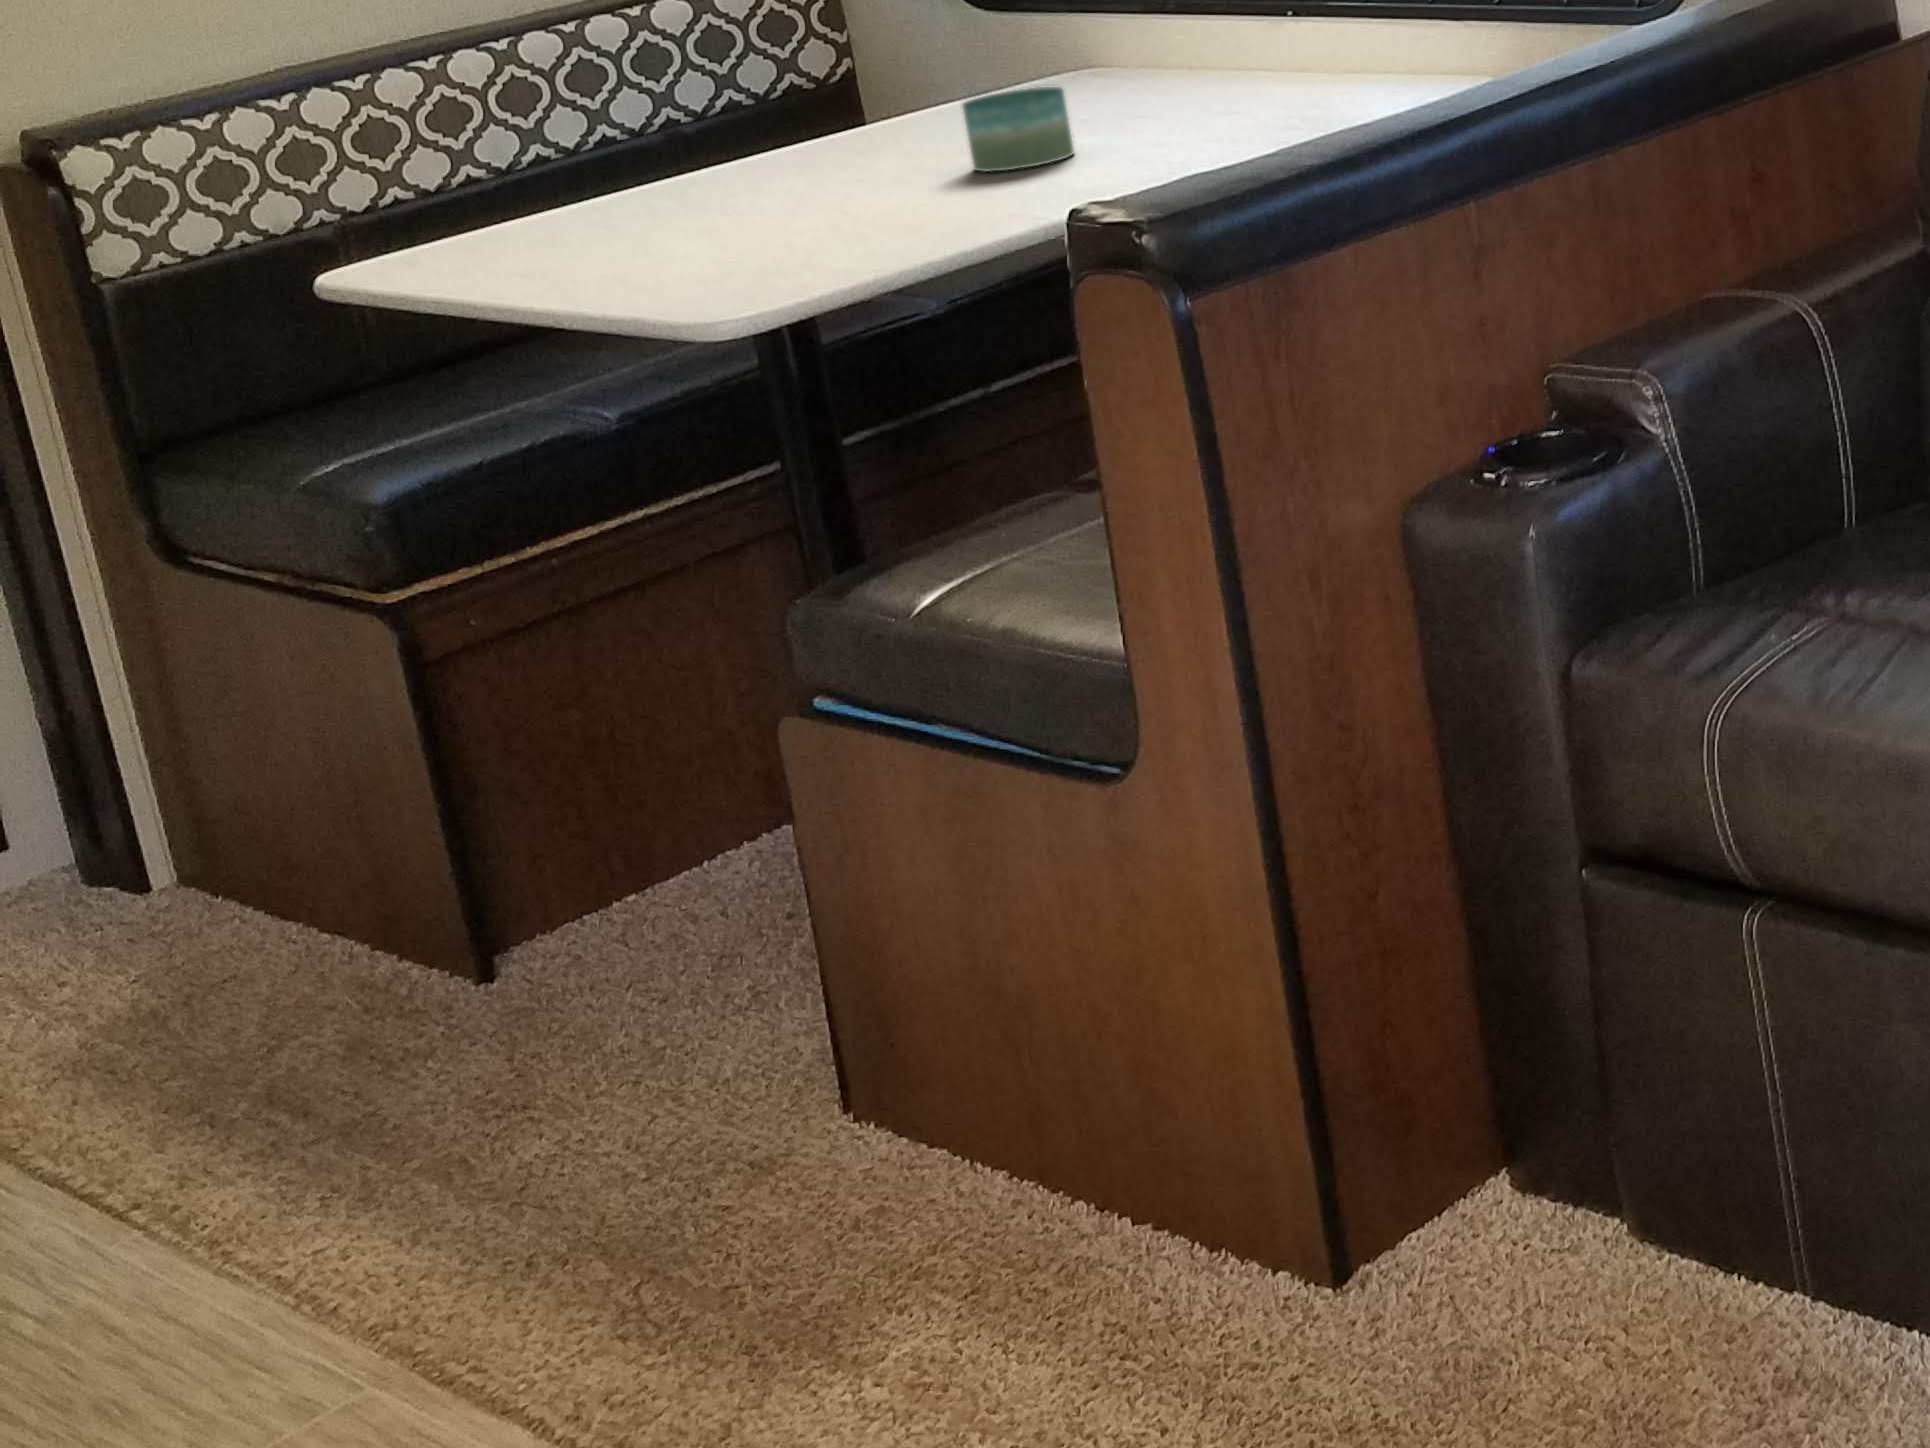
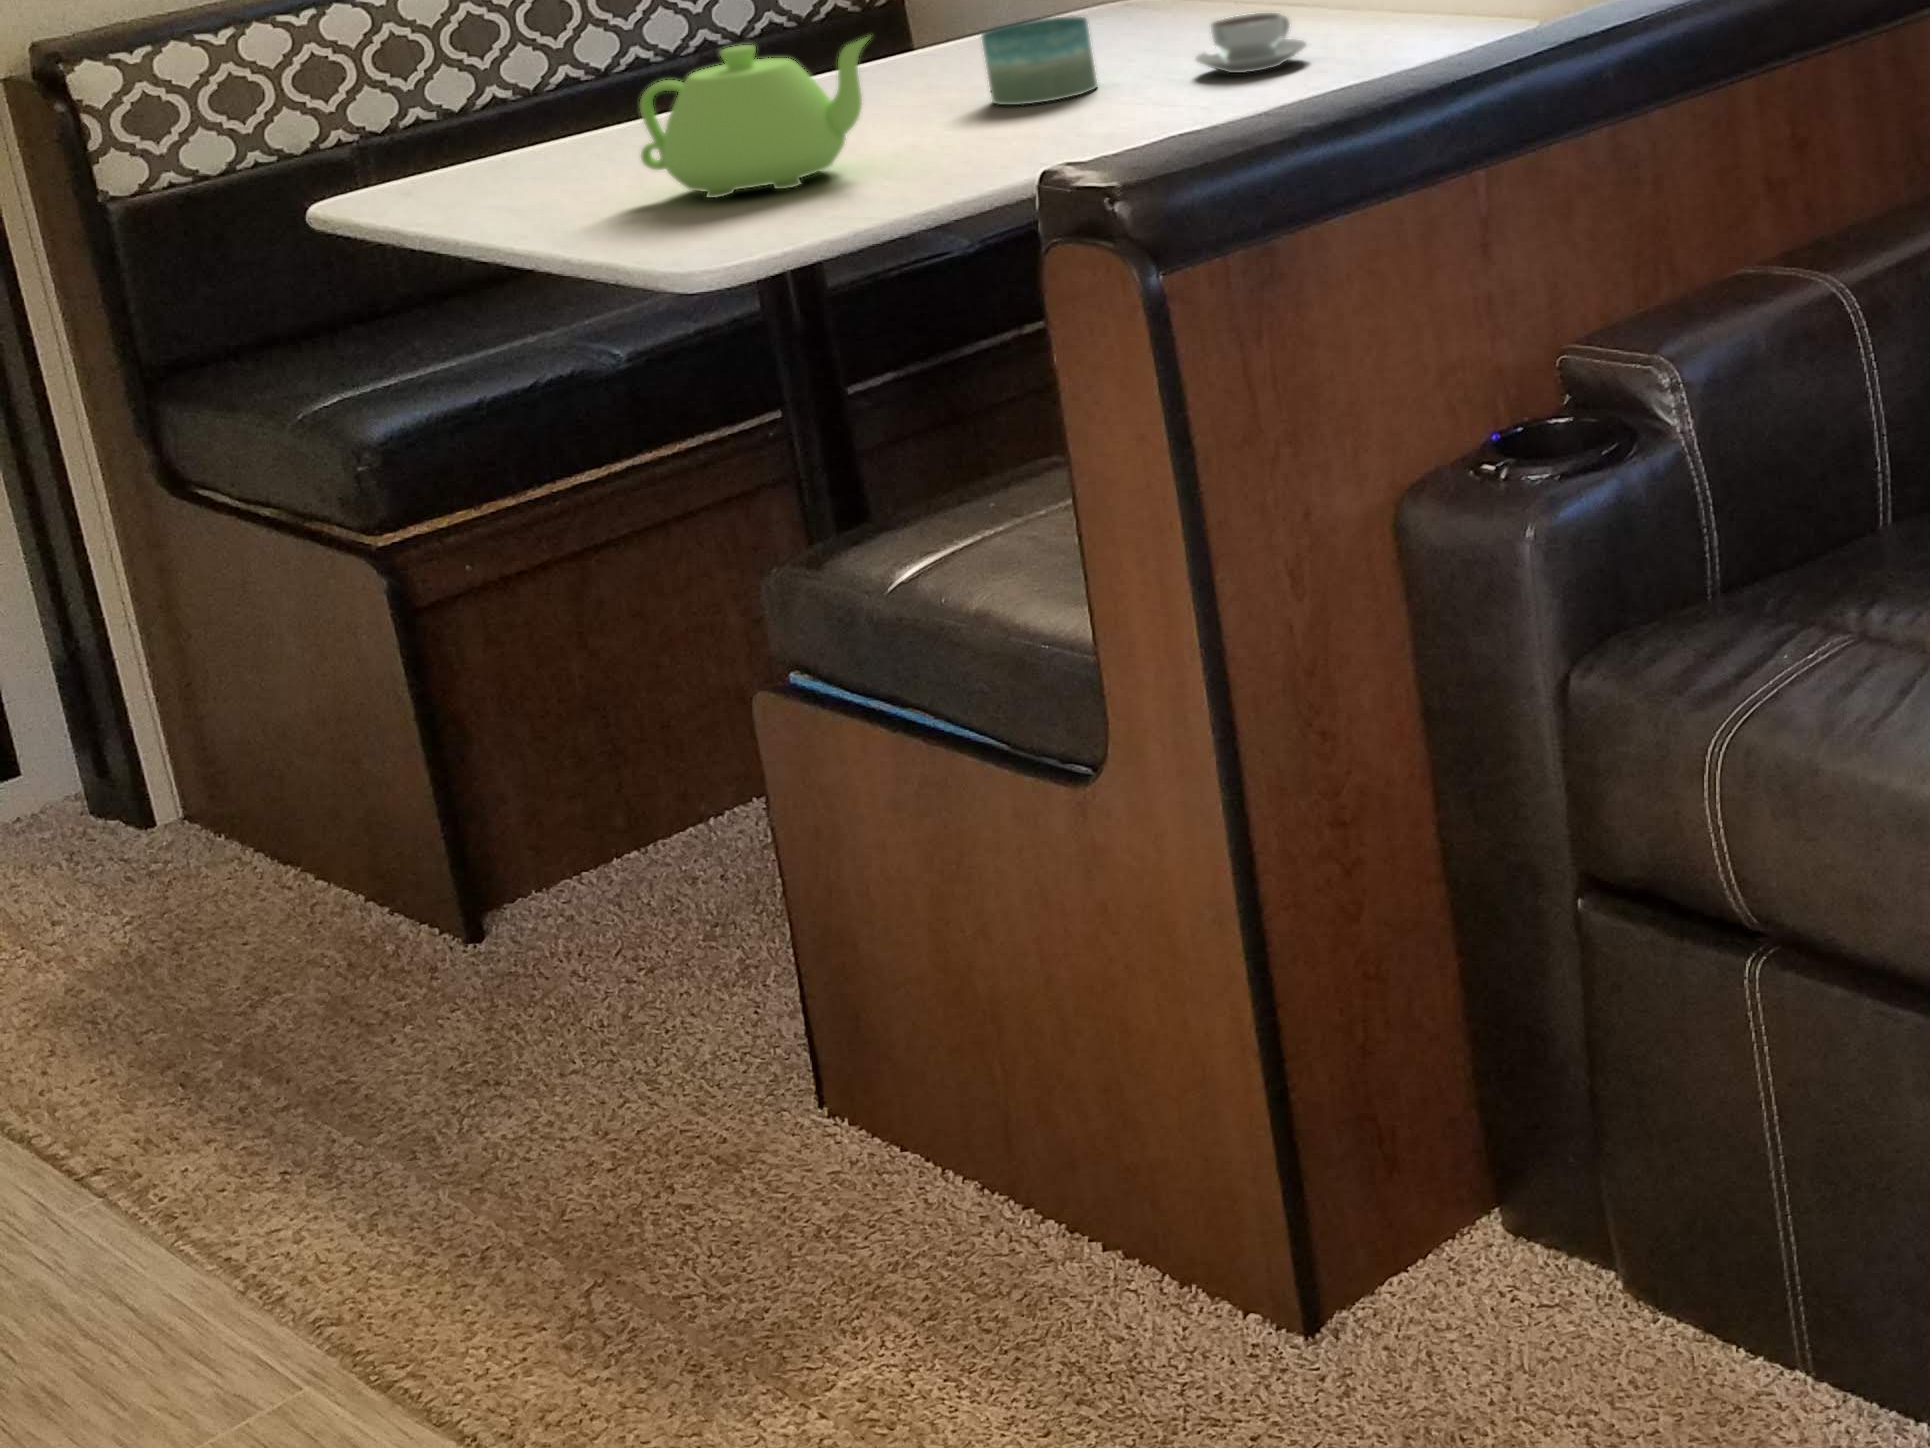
coffee cup: none [1168,80,1275,138] -> present [1196,13,1306,73]
teapot: none [646,101,869,259] -> present [640,38,869,198]

